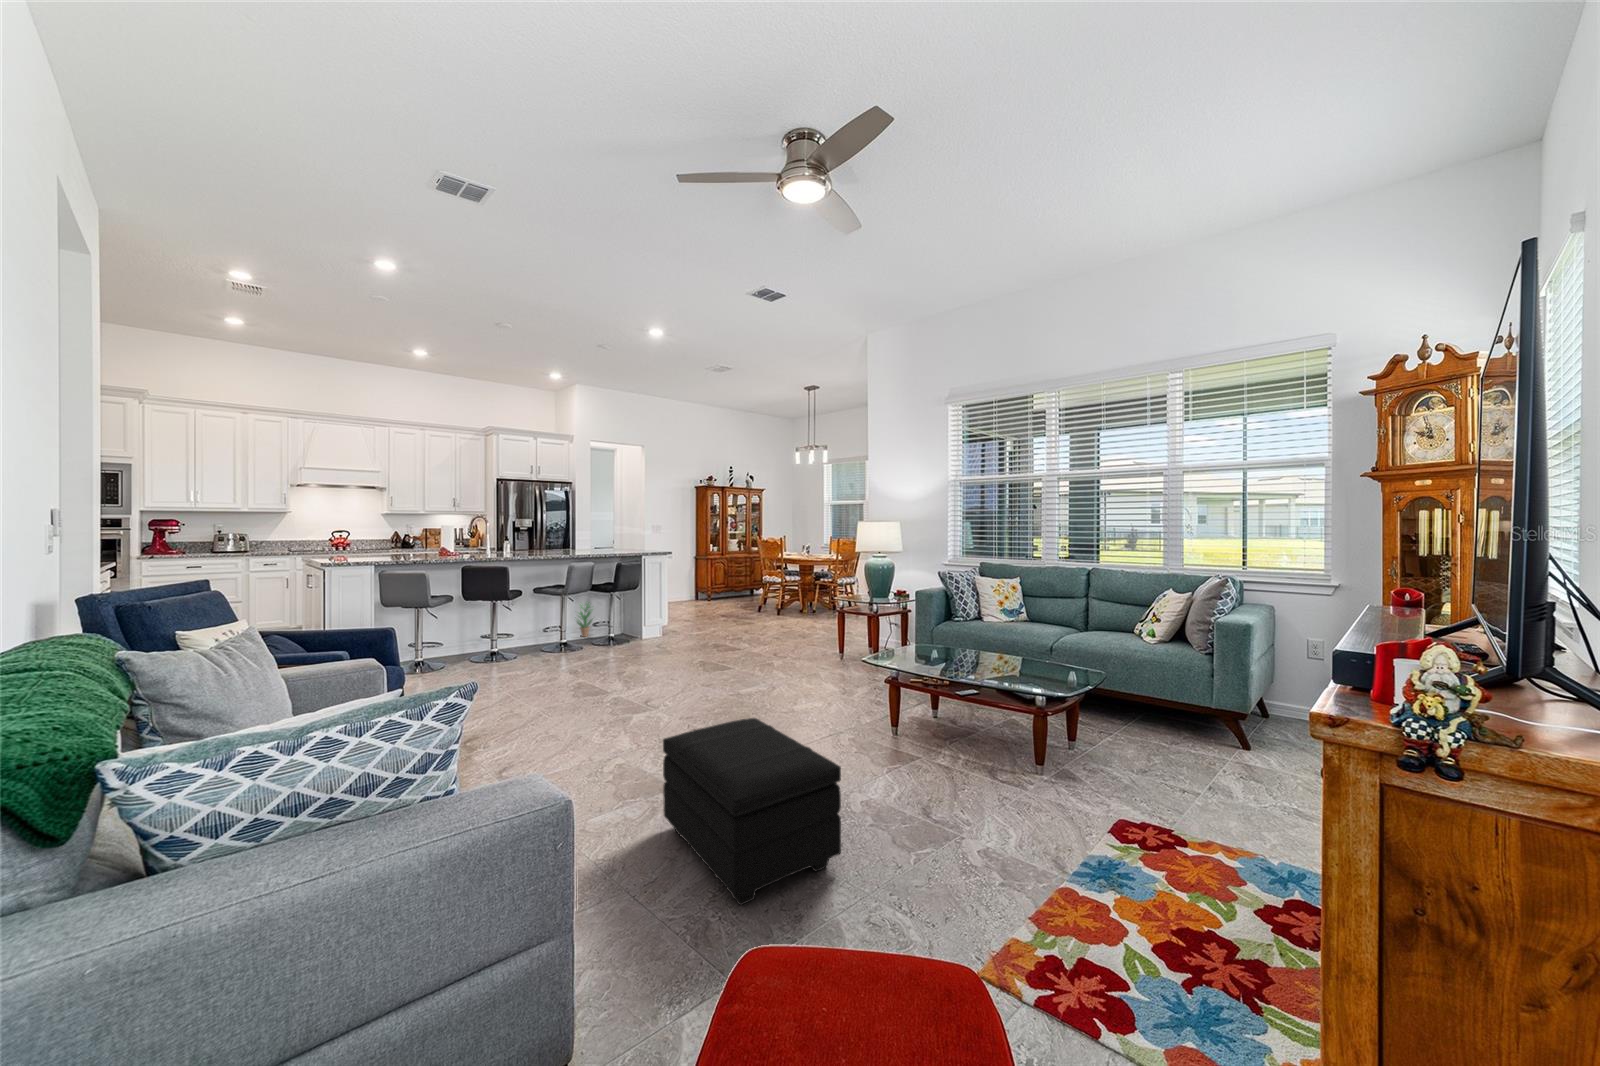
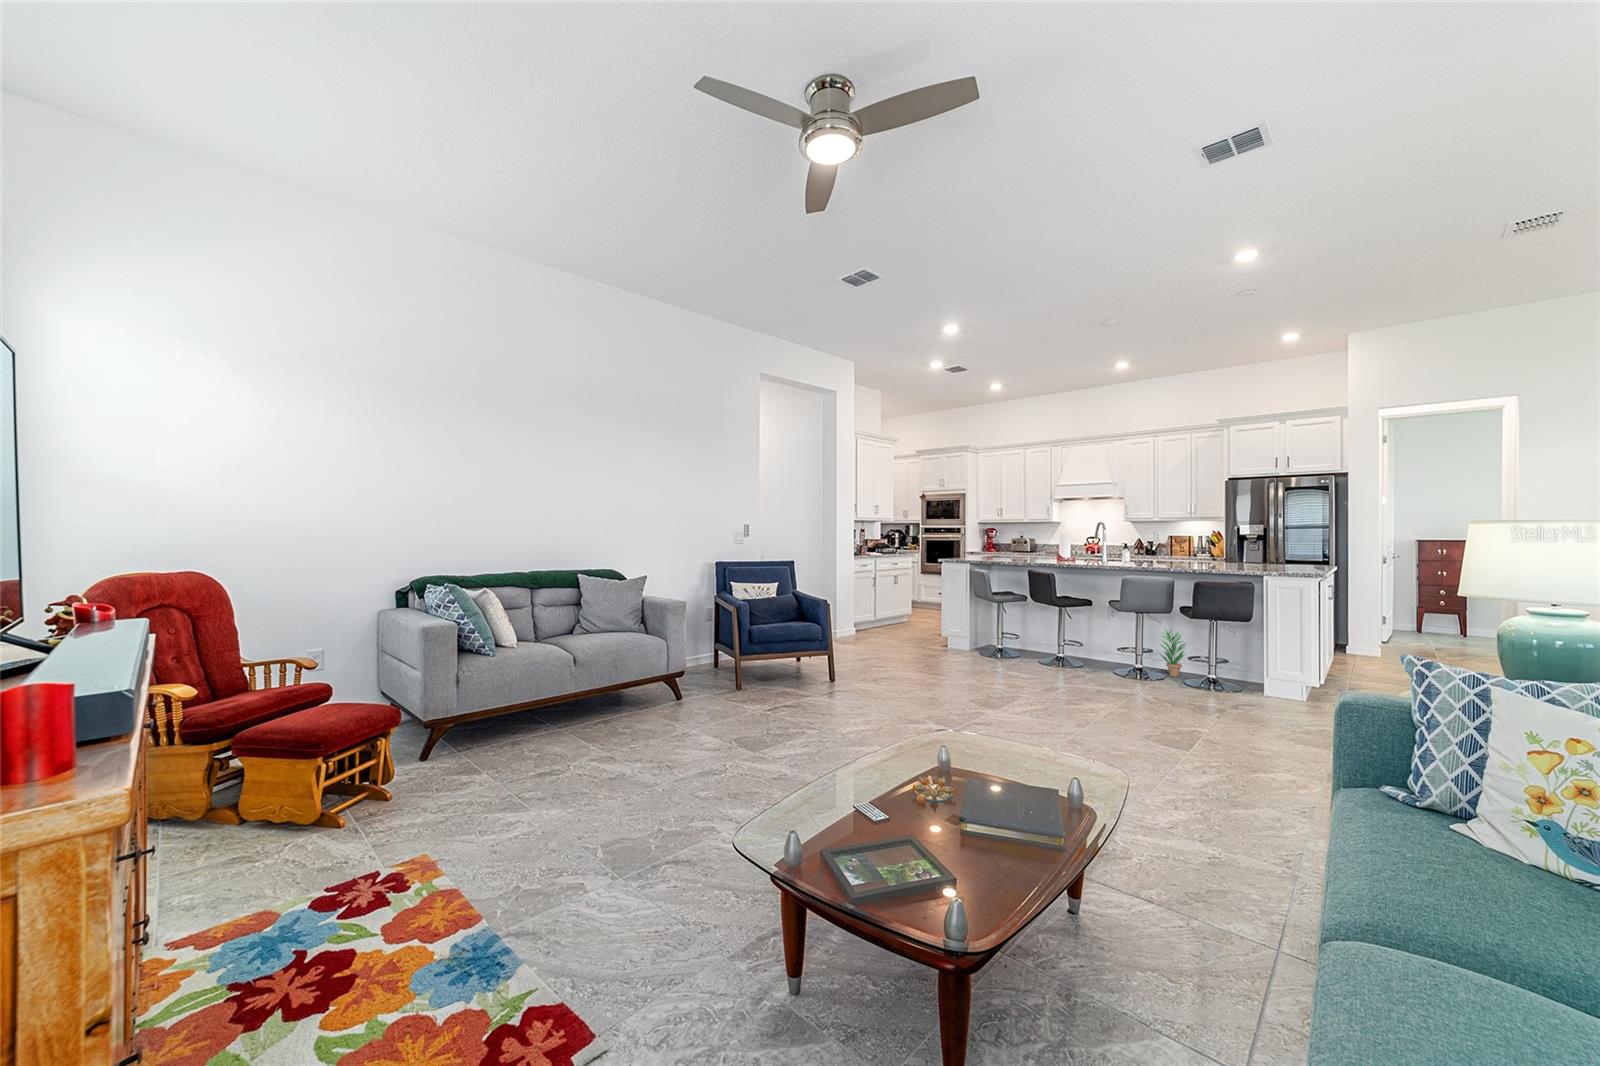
footstool: present [663,718,841,905] -> none [559,680,721,805]

